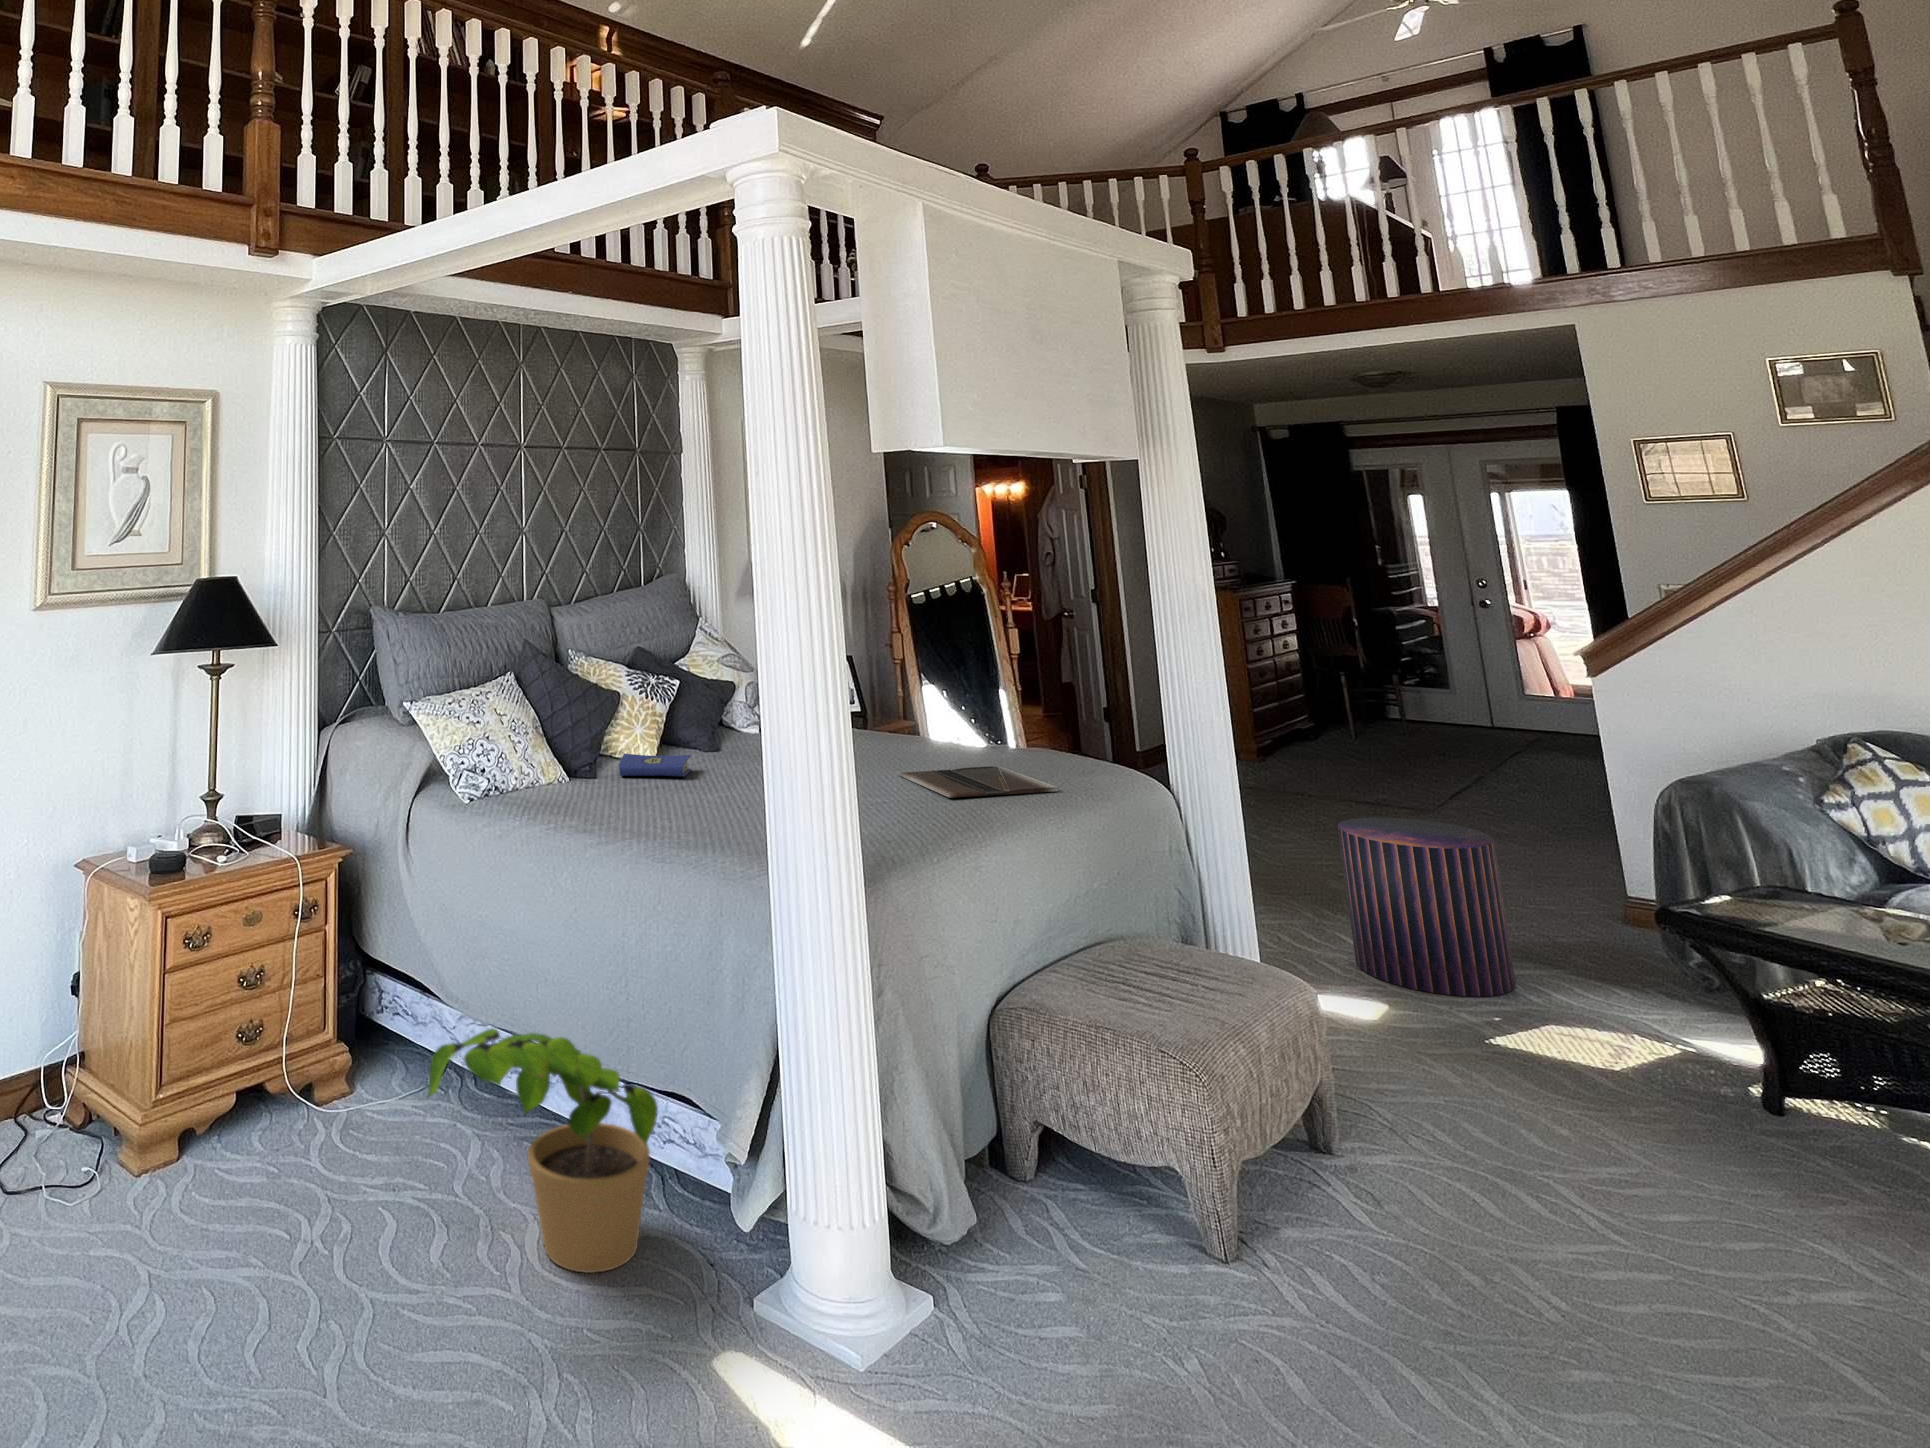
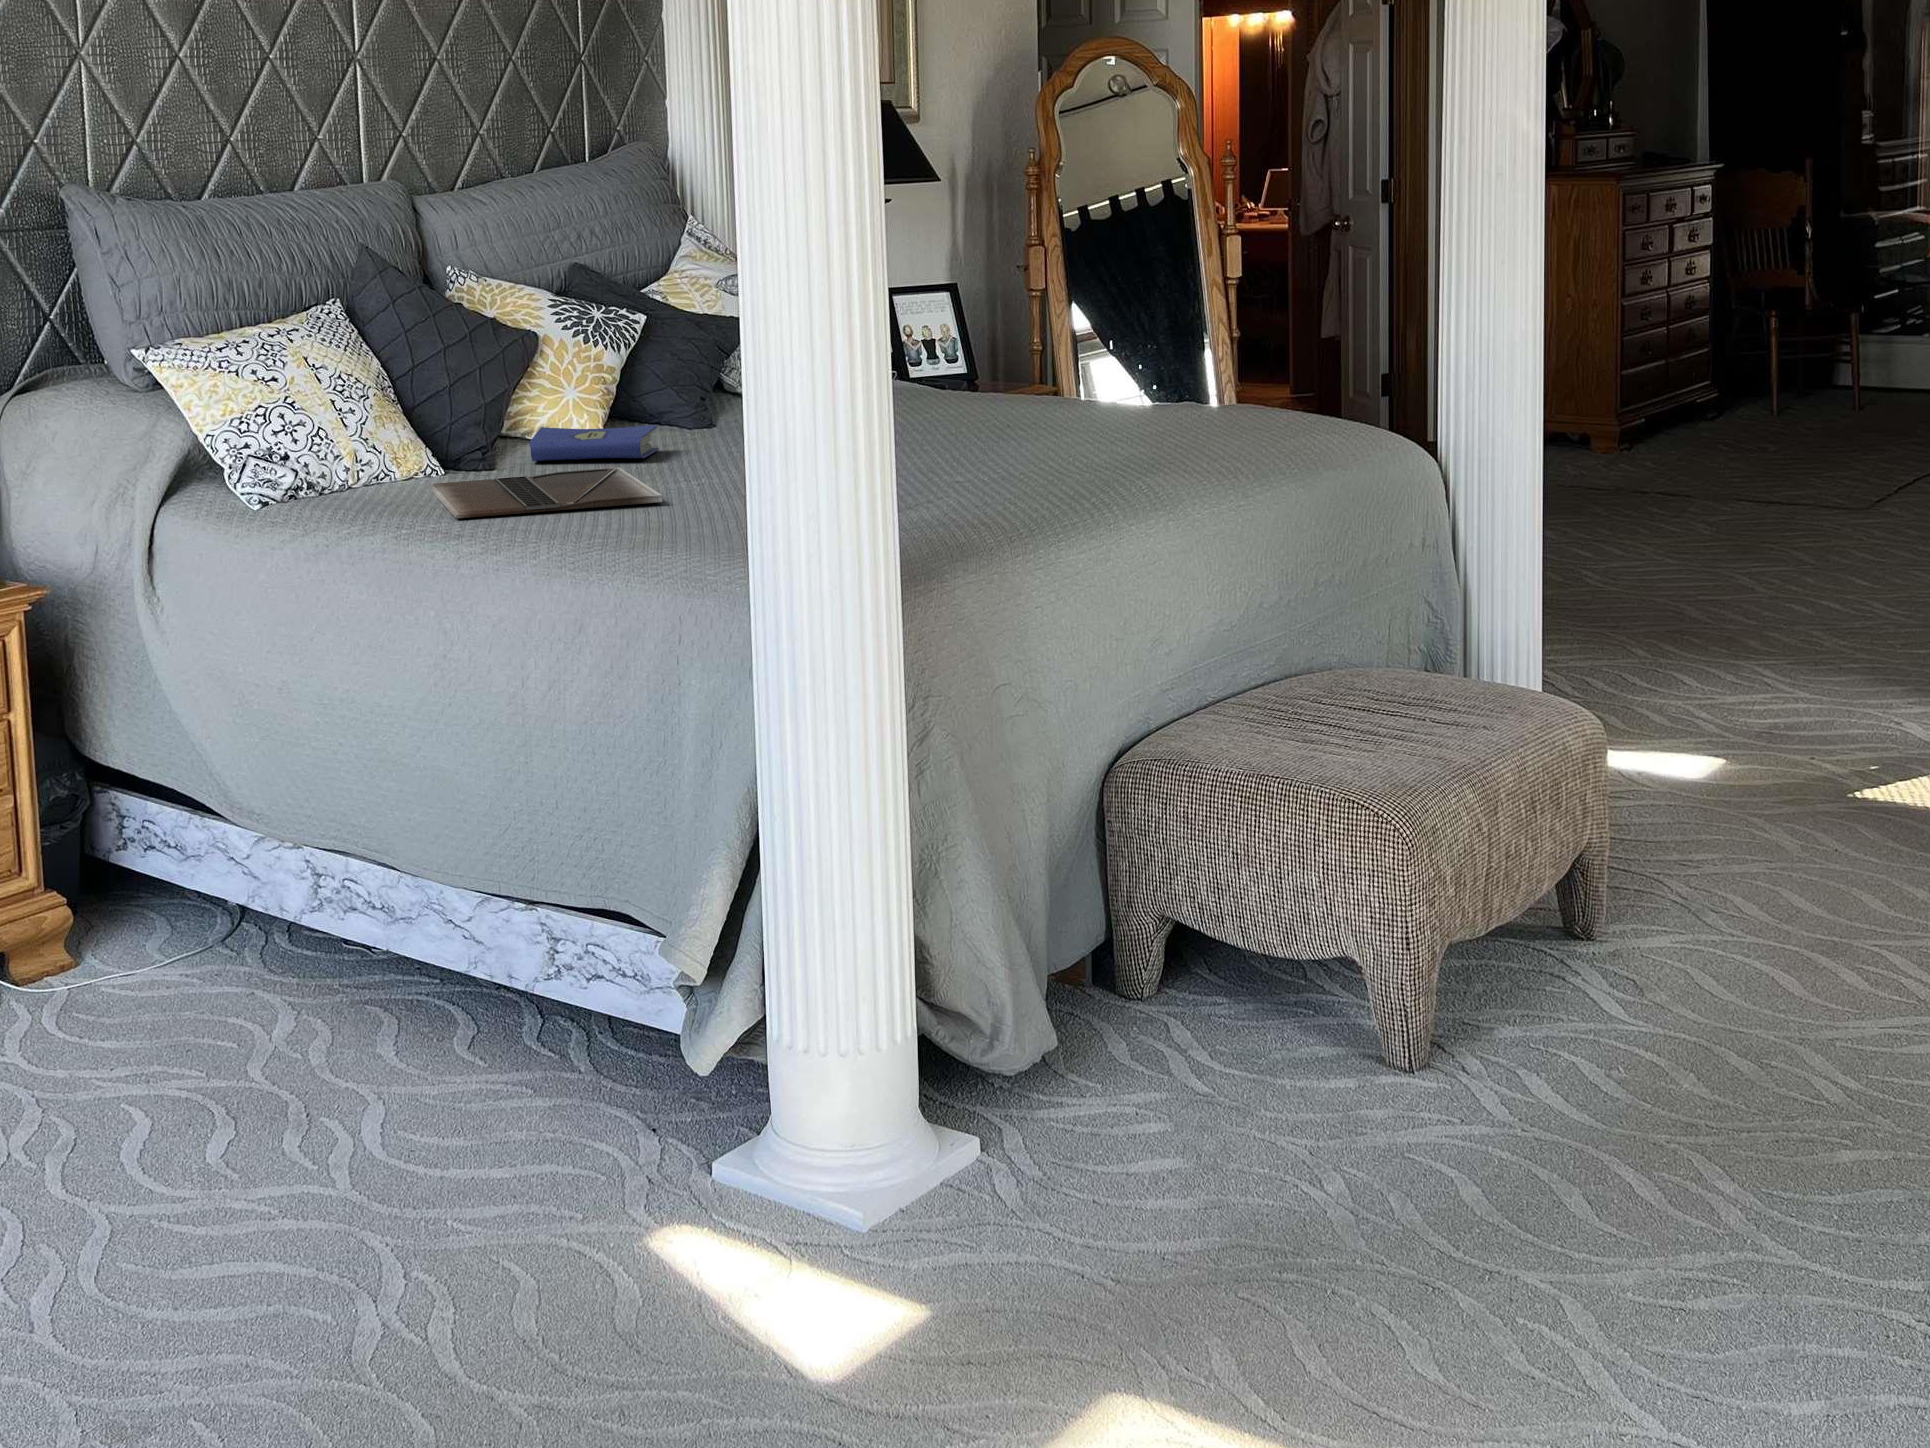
laptop: present [899,766,1058,798] -> present [430,468,662,518]
pouf: present [1338,817,1516,997] -> none [1698,496,1922,739]
potted plant: present [428,1029,658,1273] -> none [169,824,564,1159]

